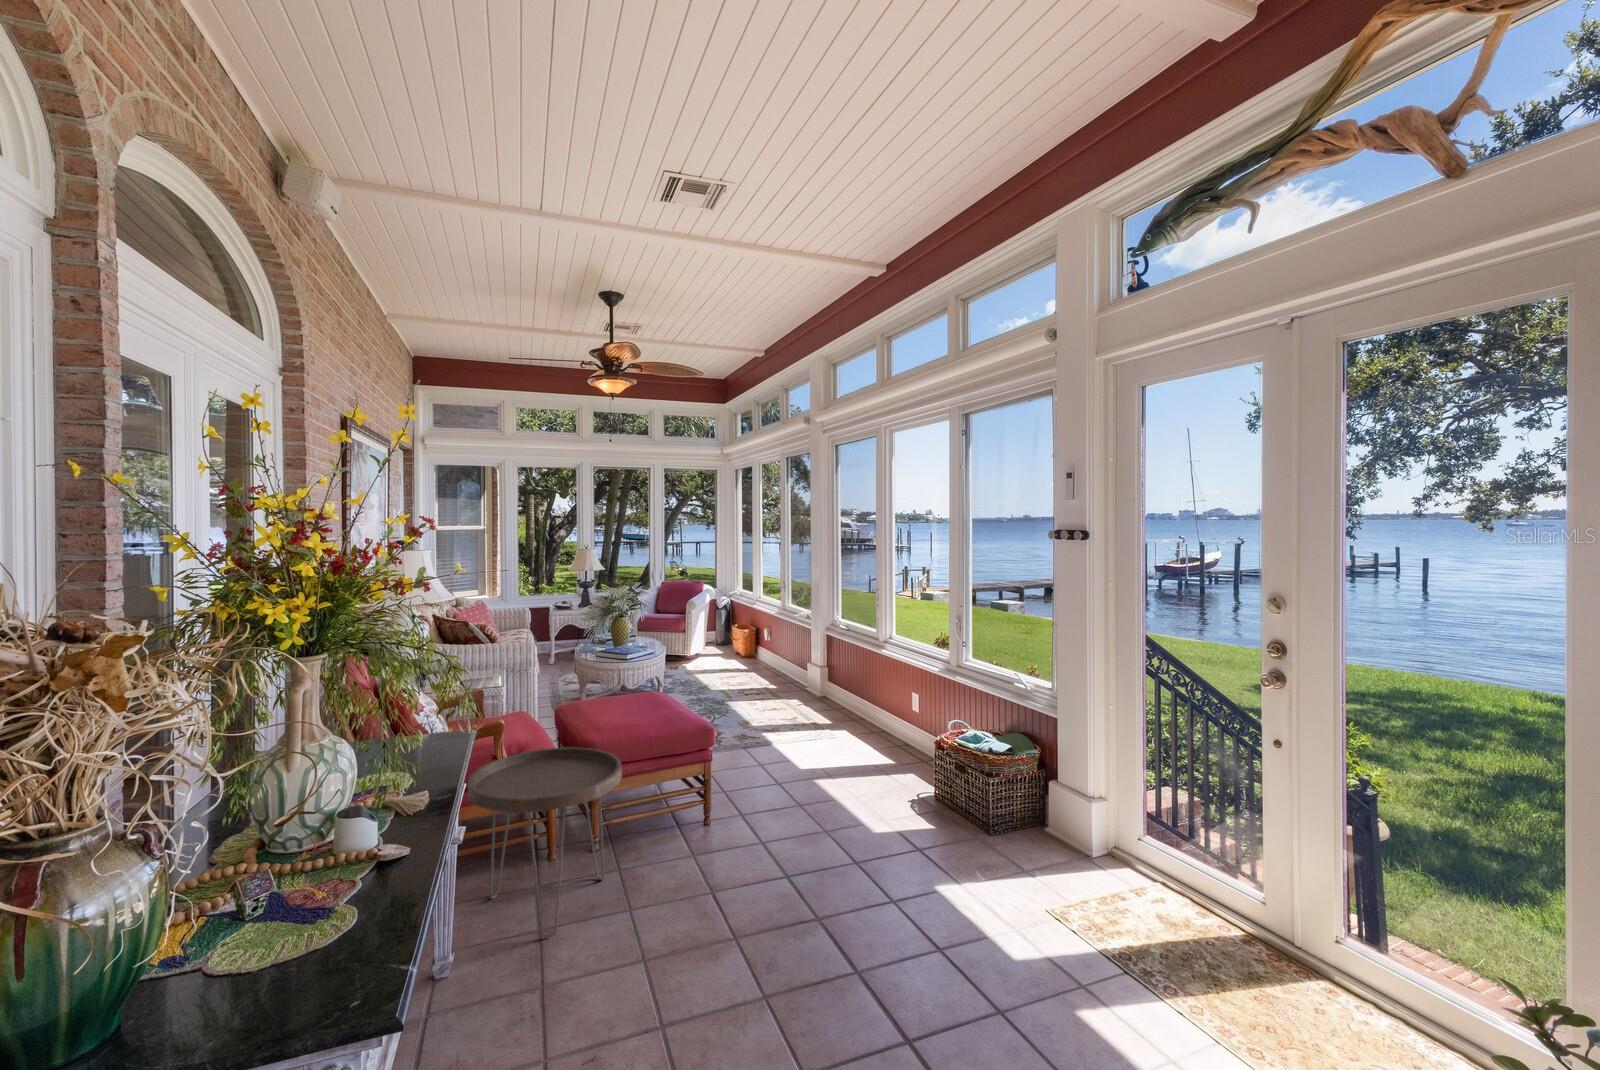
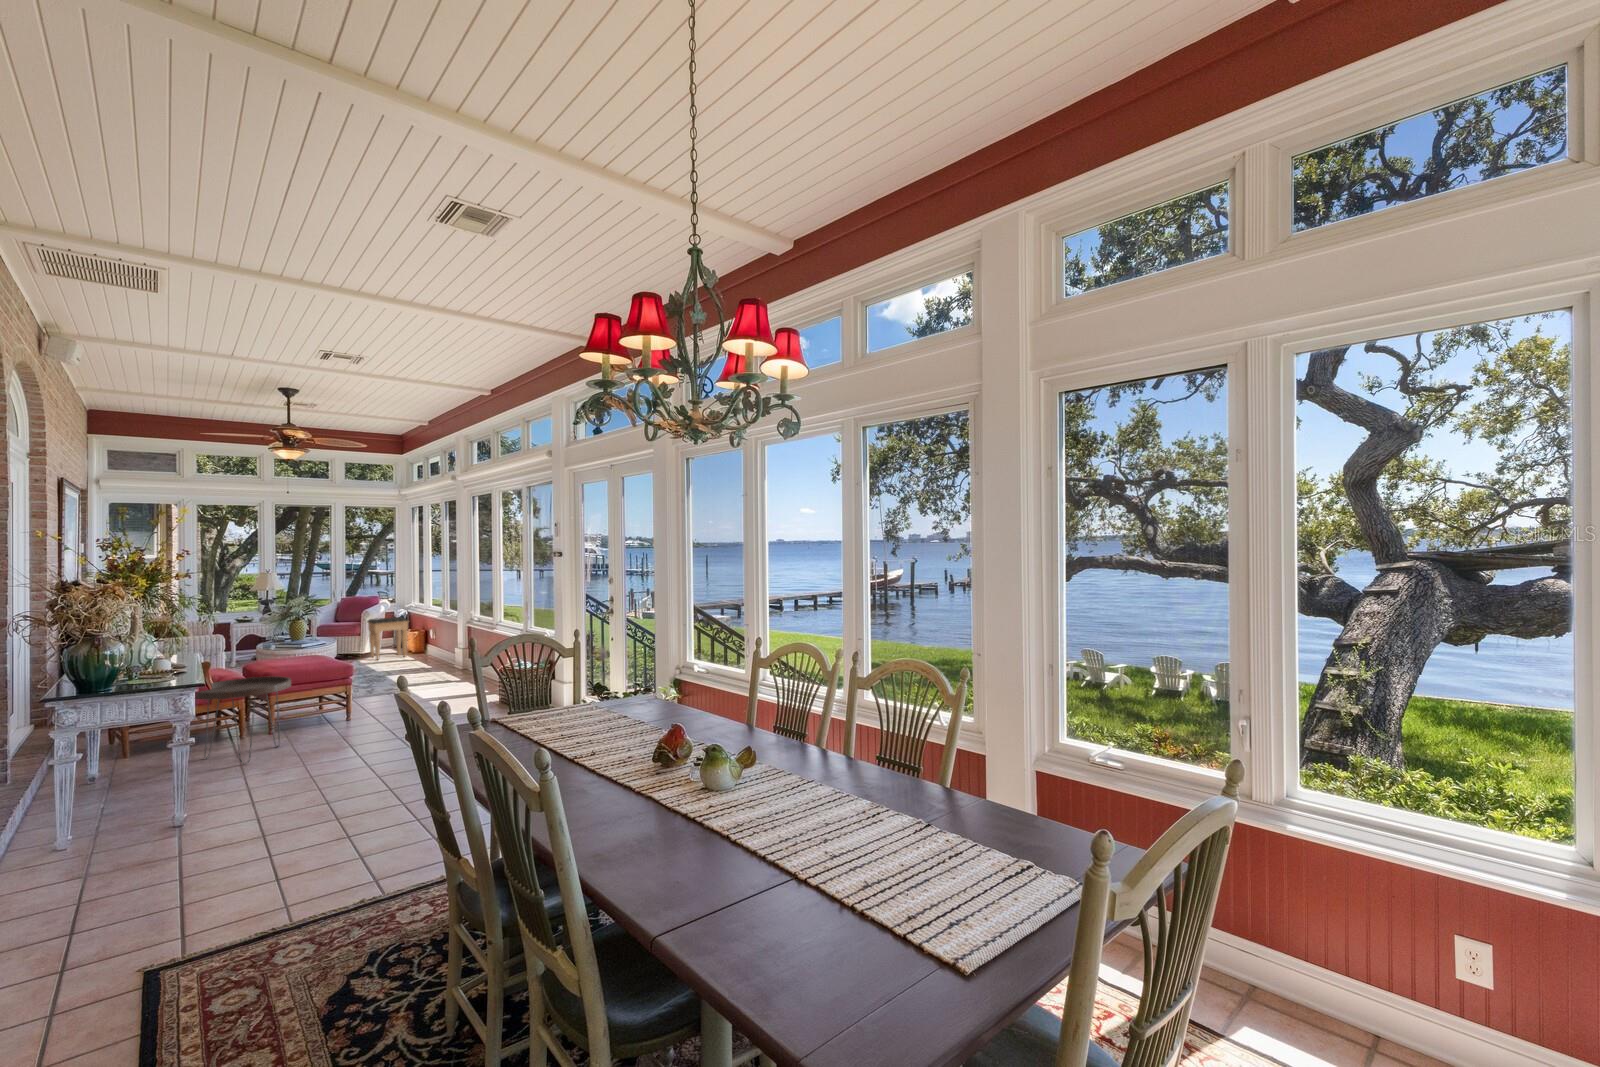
footstool: none [693,611,743,668] -> present [367,617,409,660]

